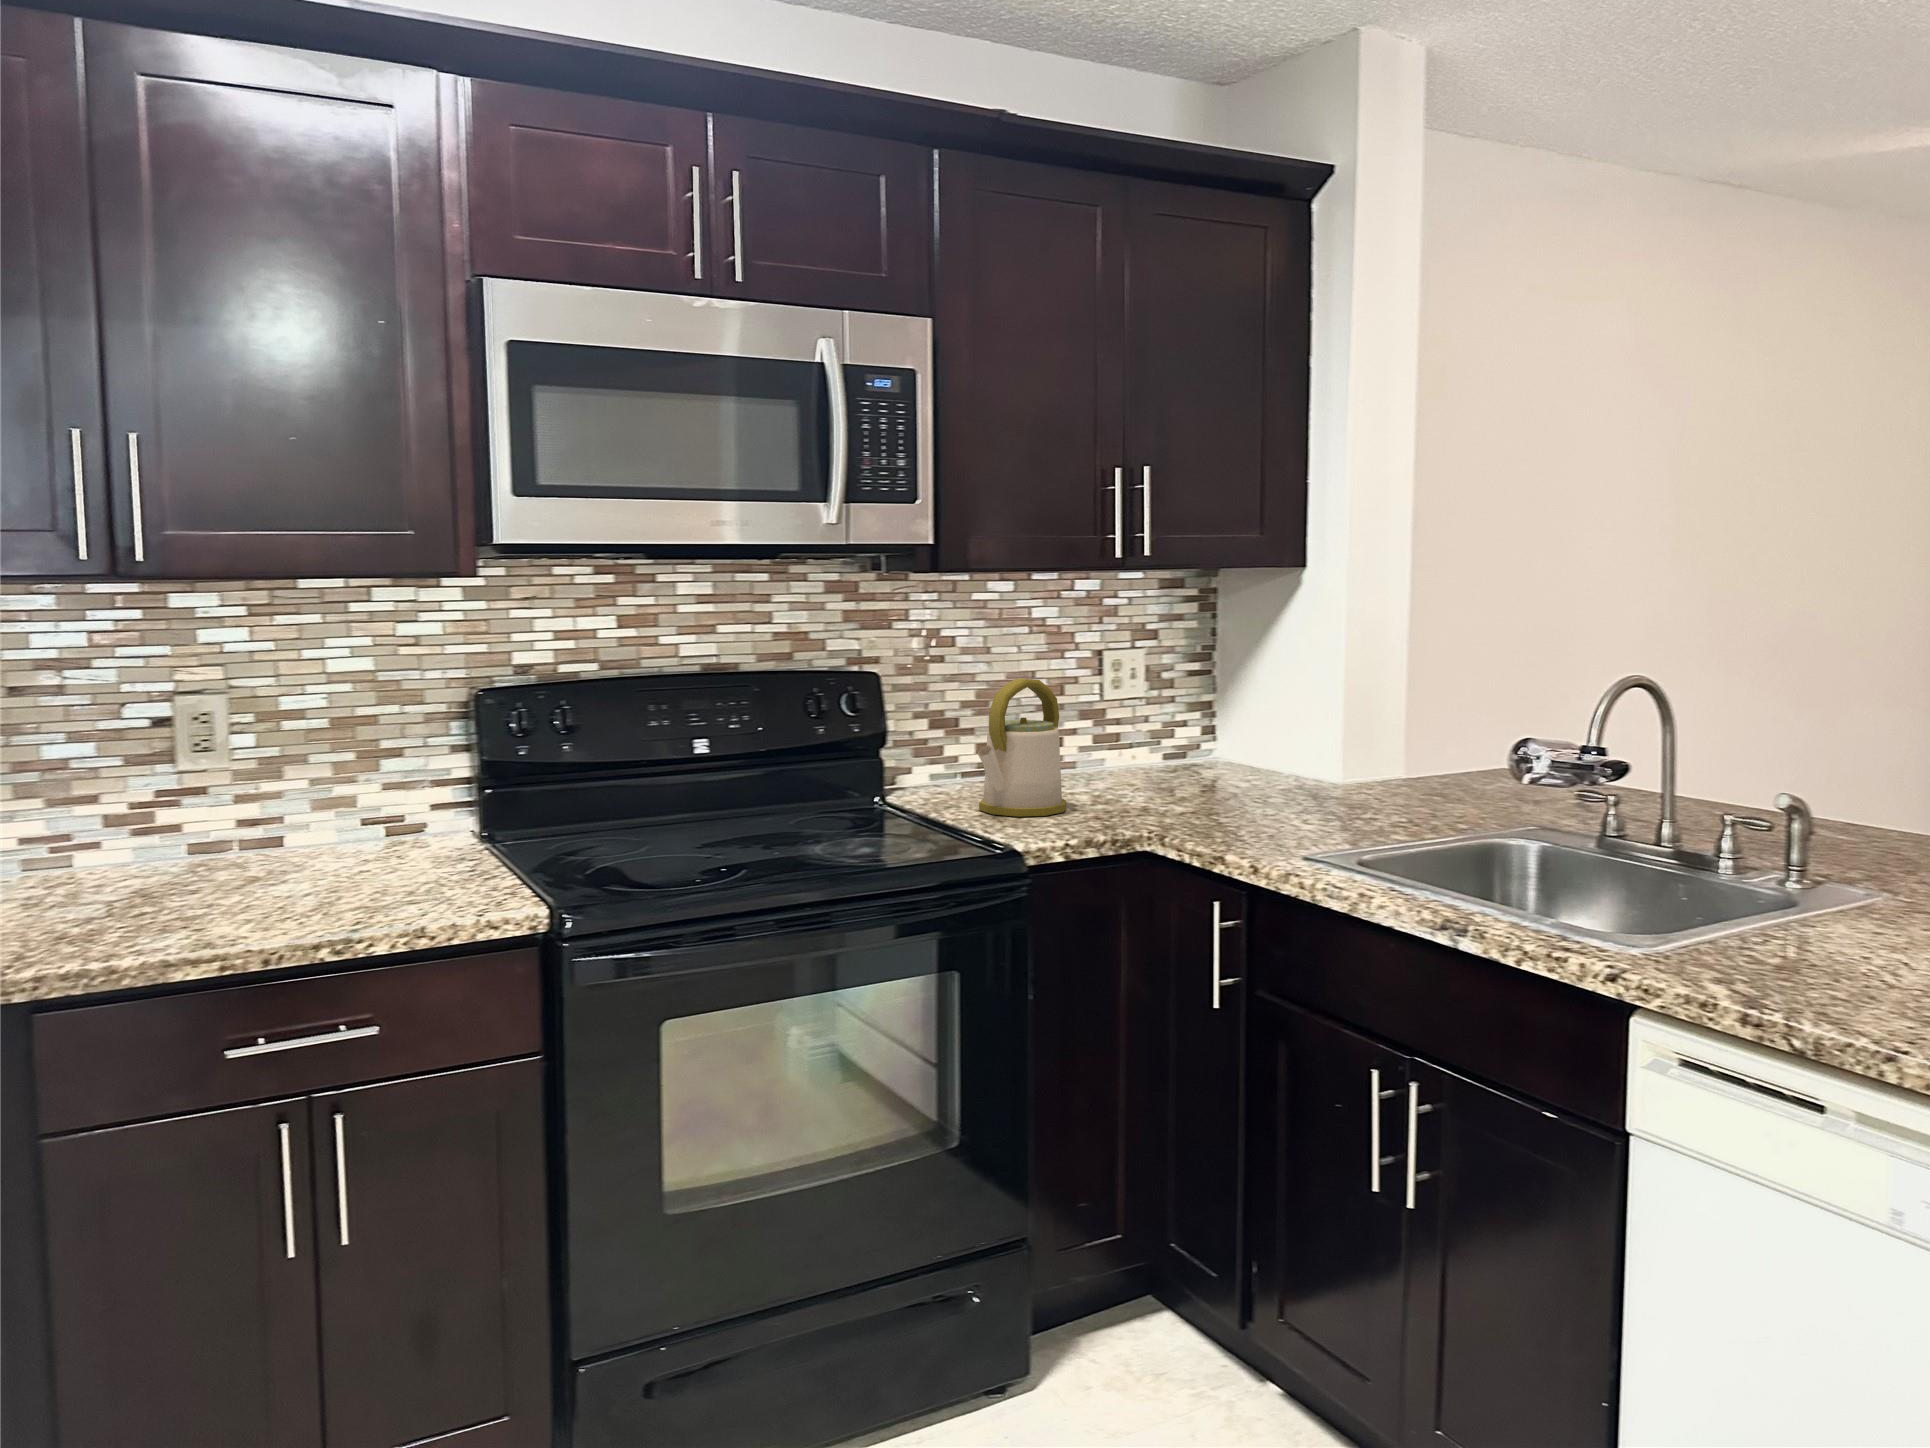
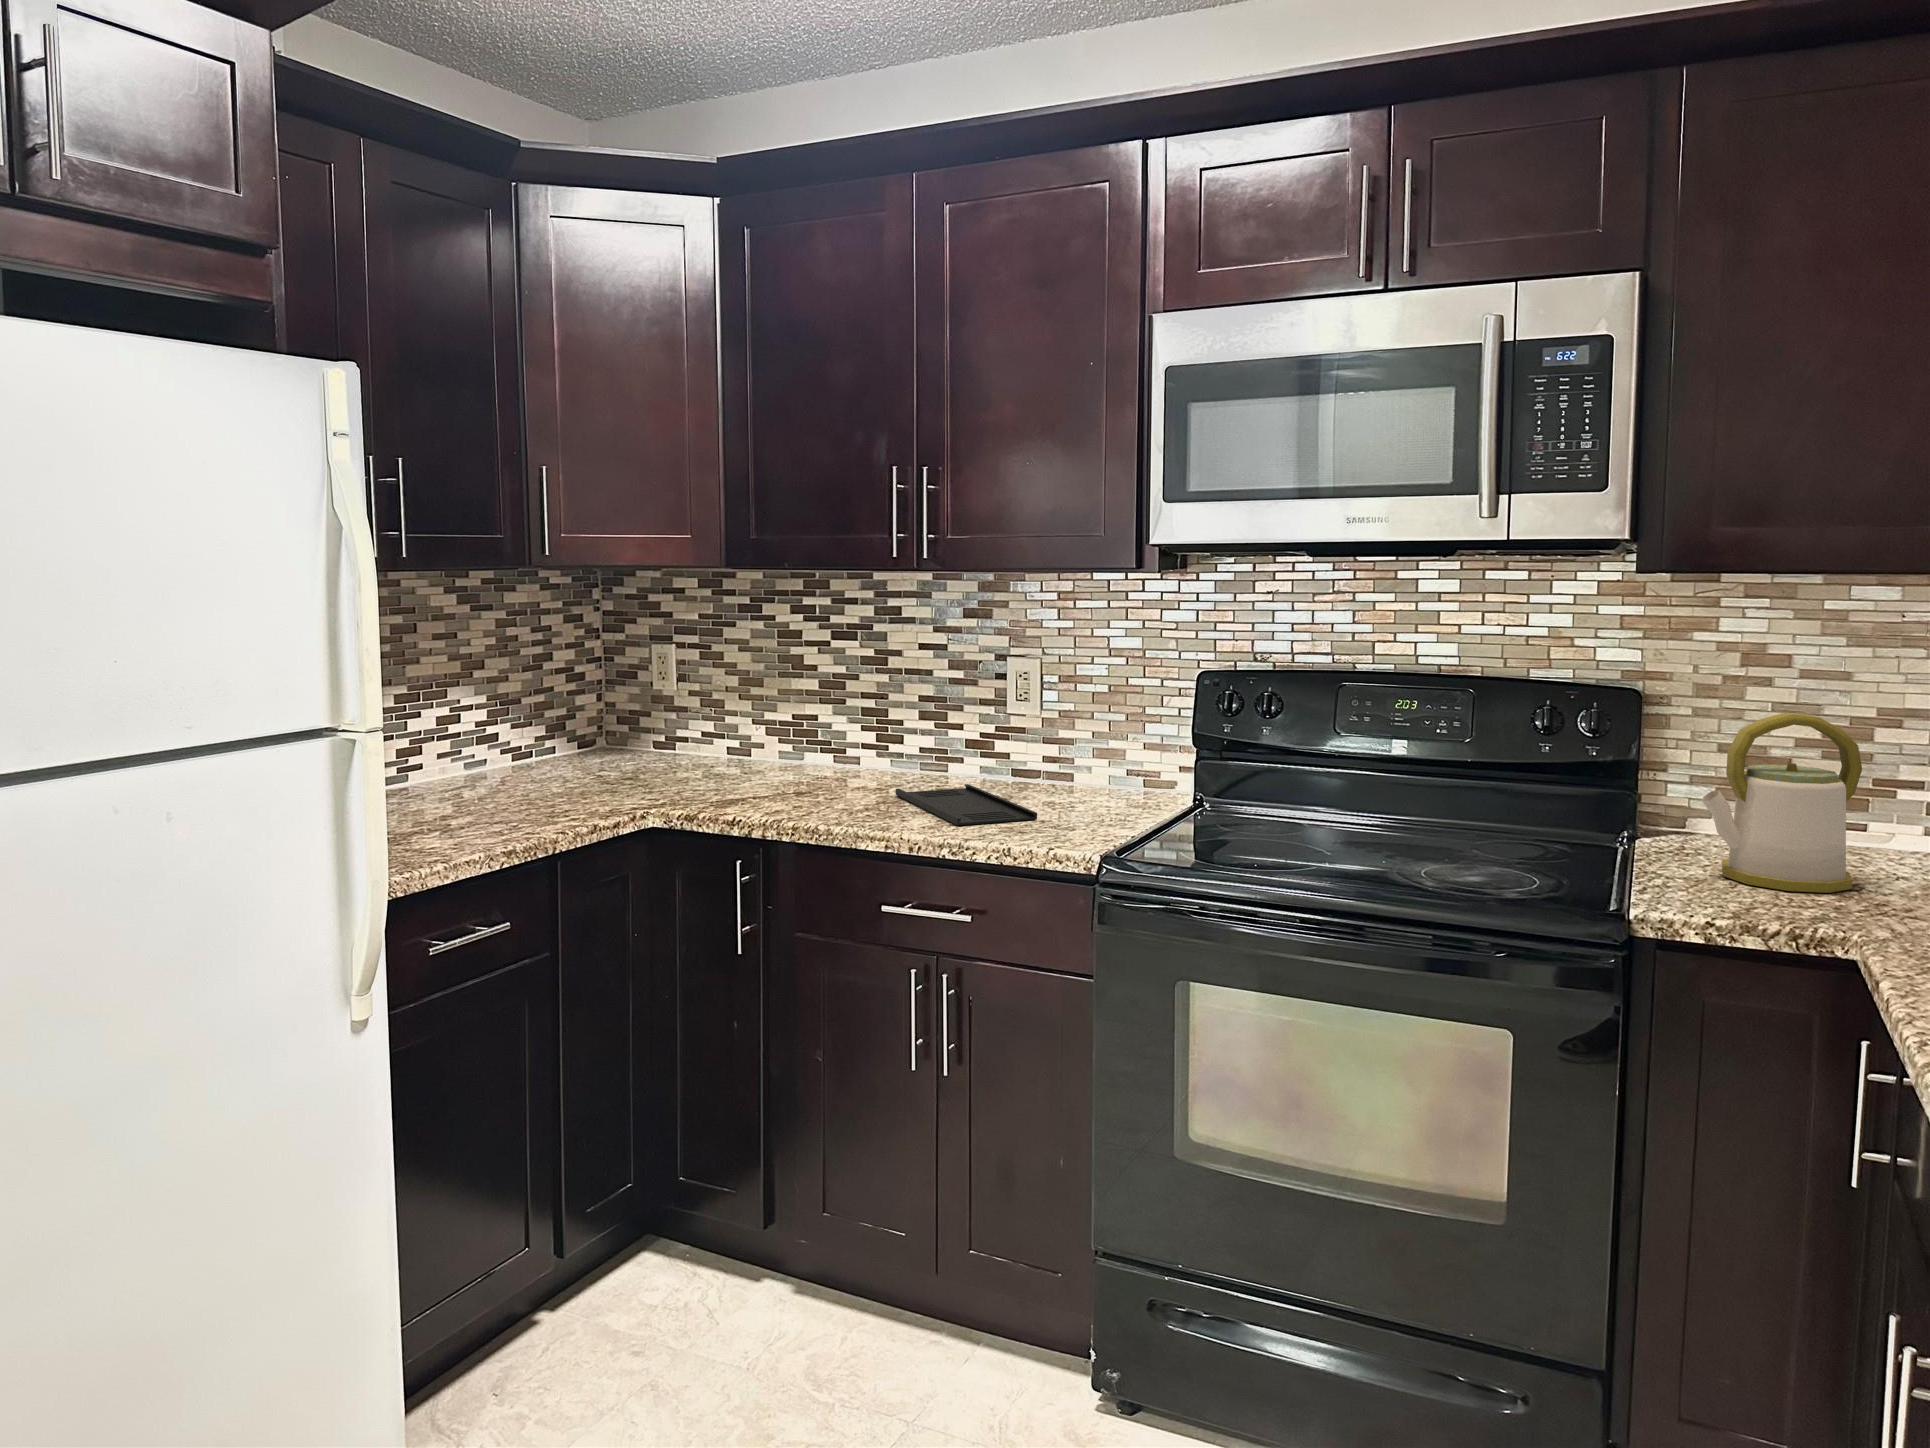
tray: none [75,874,364,920] -> present [895,784,1037,825]

